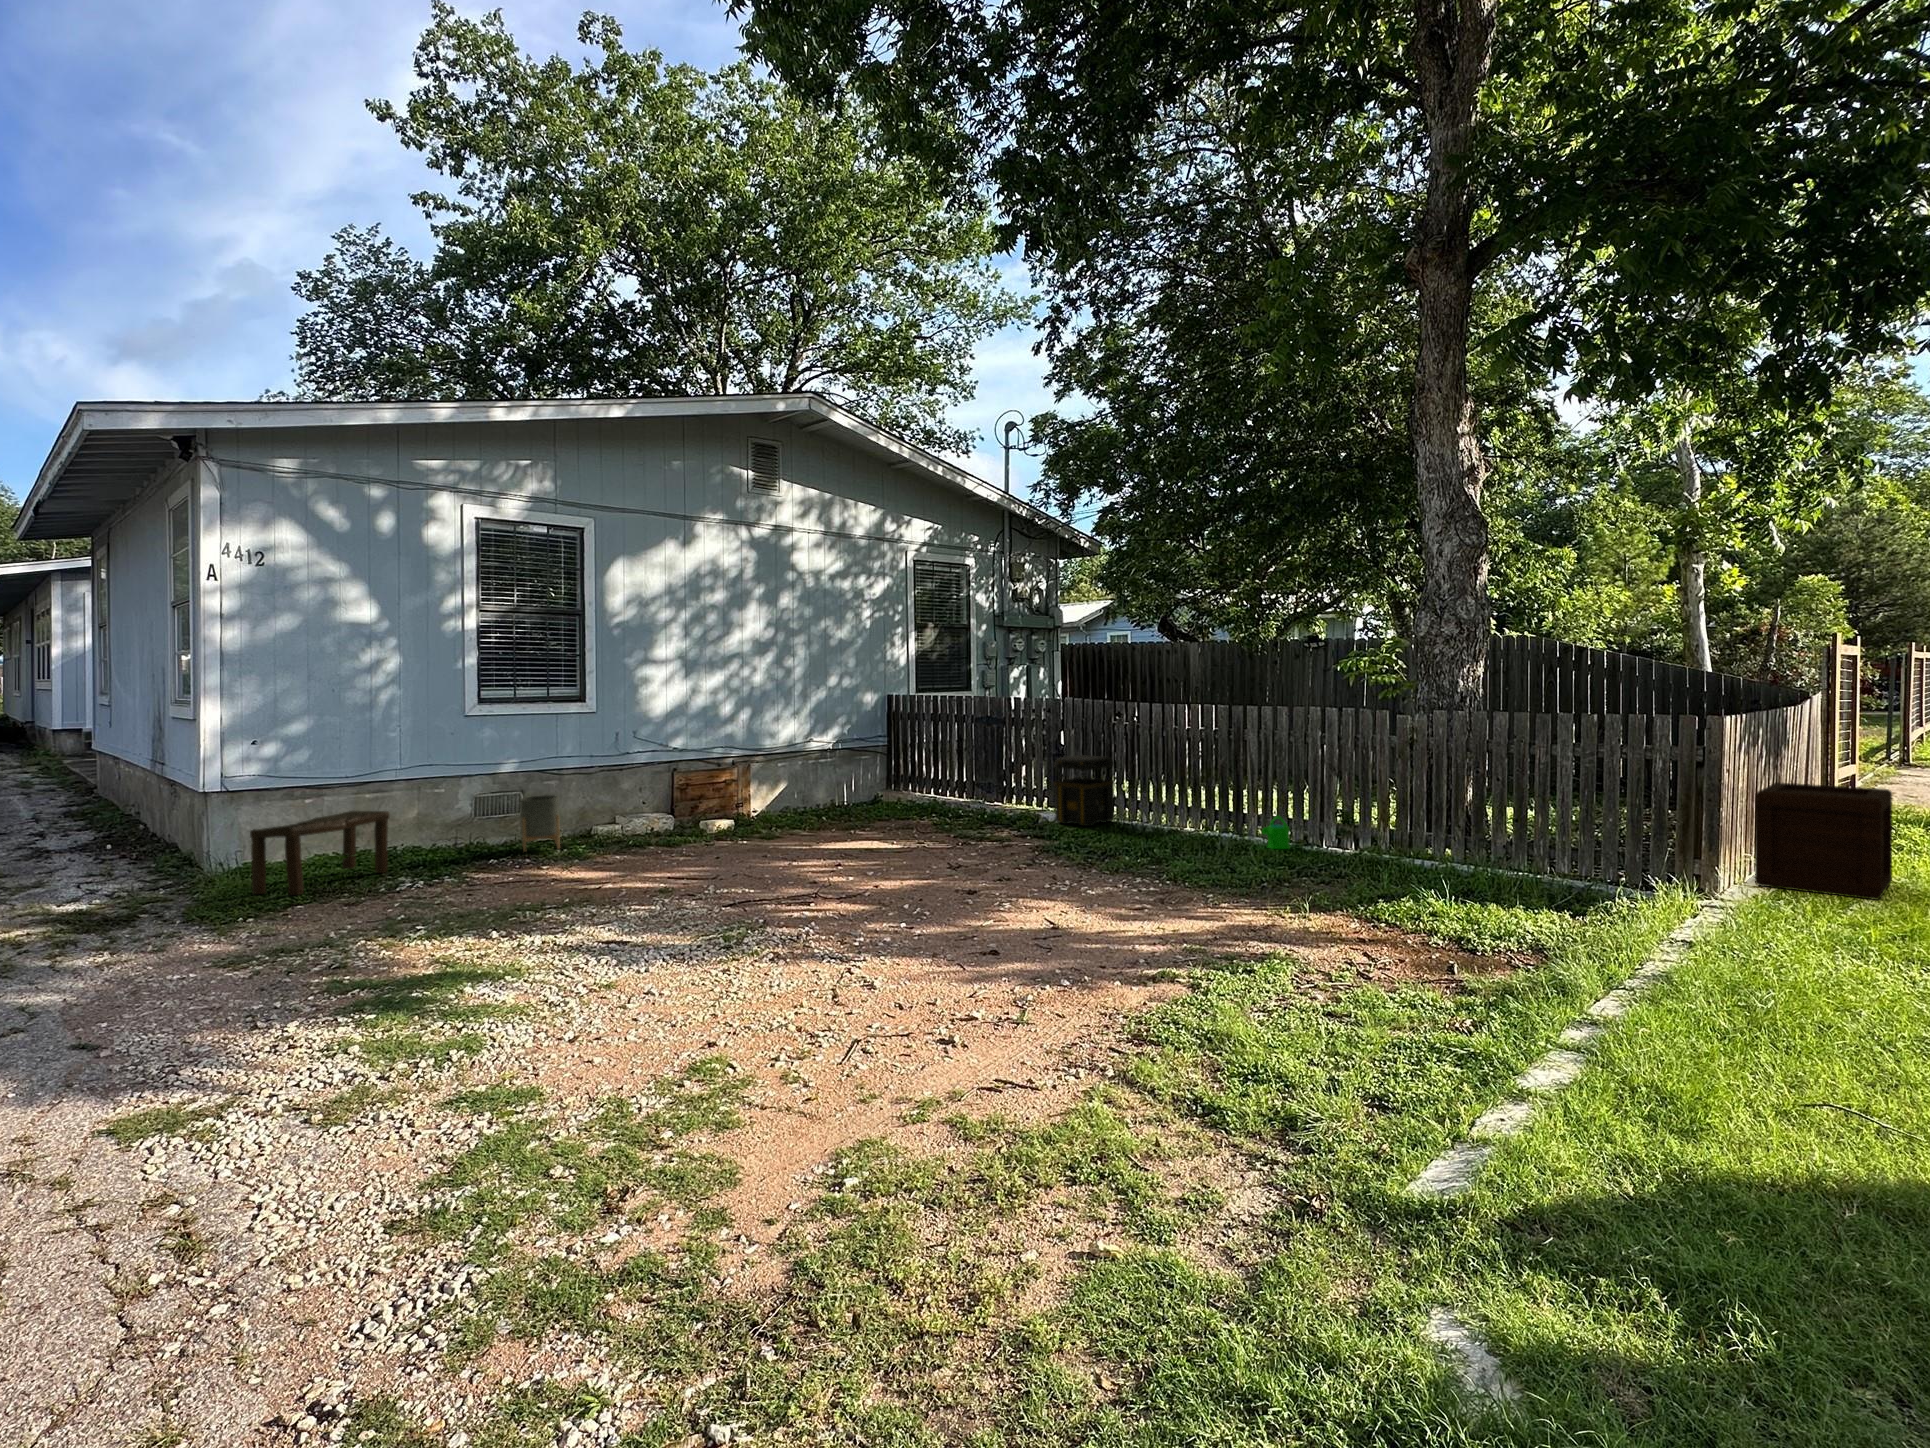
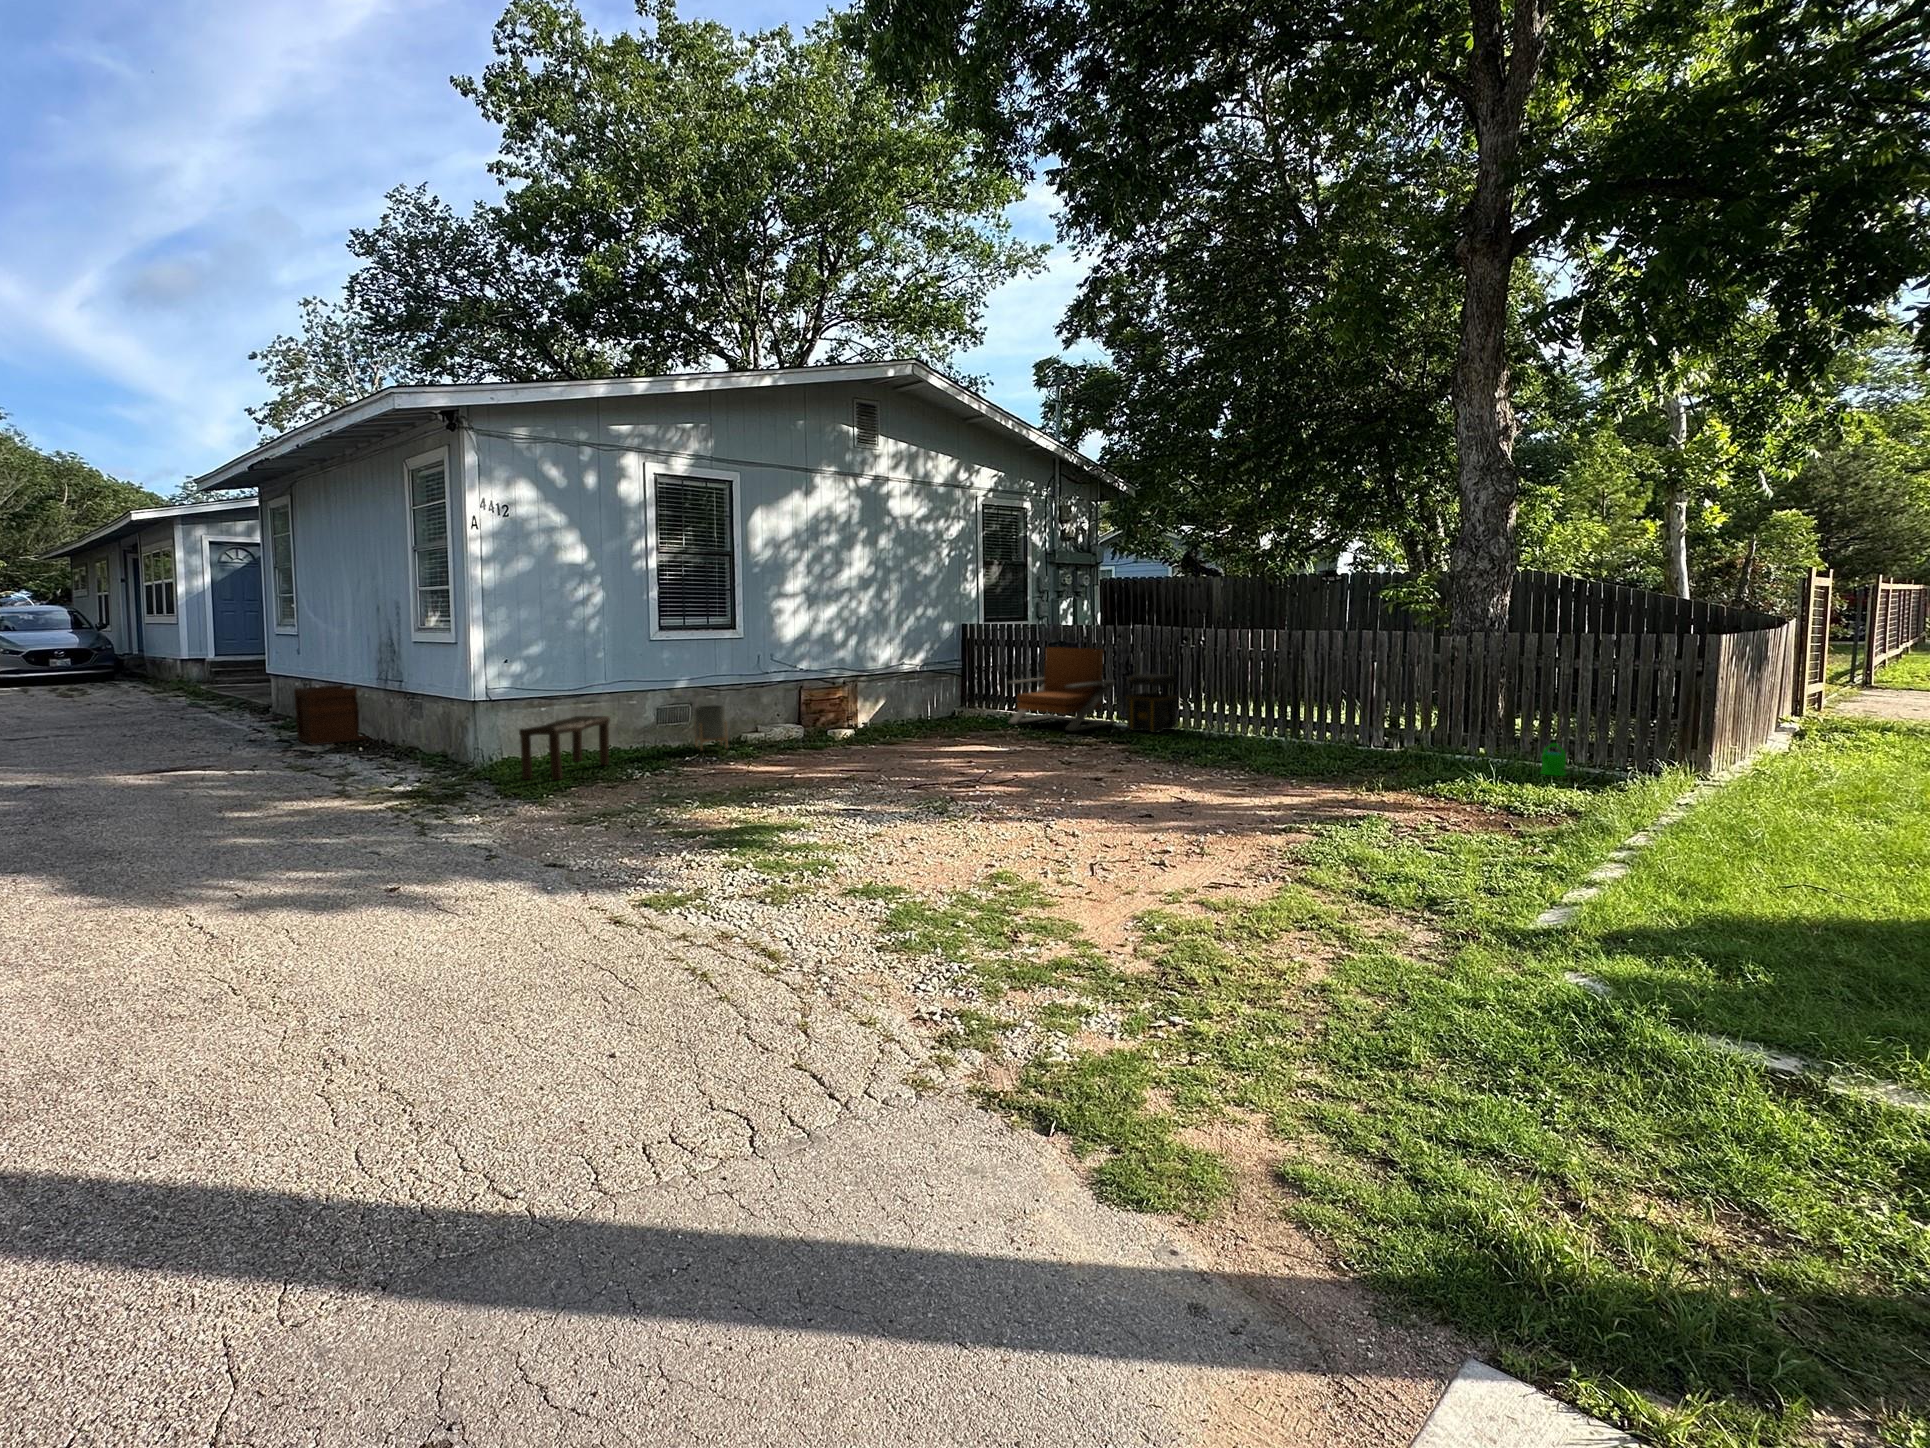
lounge chair: none [923,723,1048,824] -> present [1009,647,1115,731]
wooden crate: present [1755,782,1892,900] -> present [294,685,368,746]
watering can: present [1262,816,1290,849] -> present [1541,743,1566,776]

